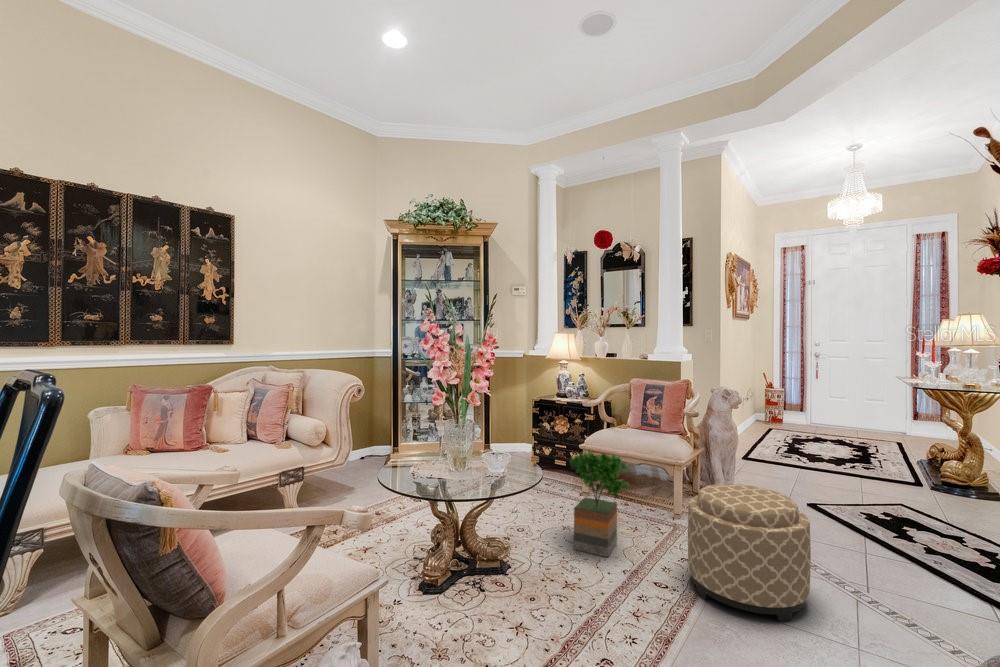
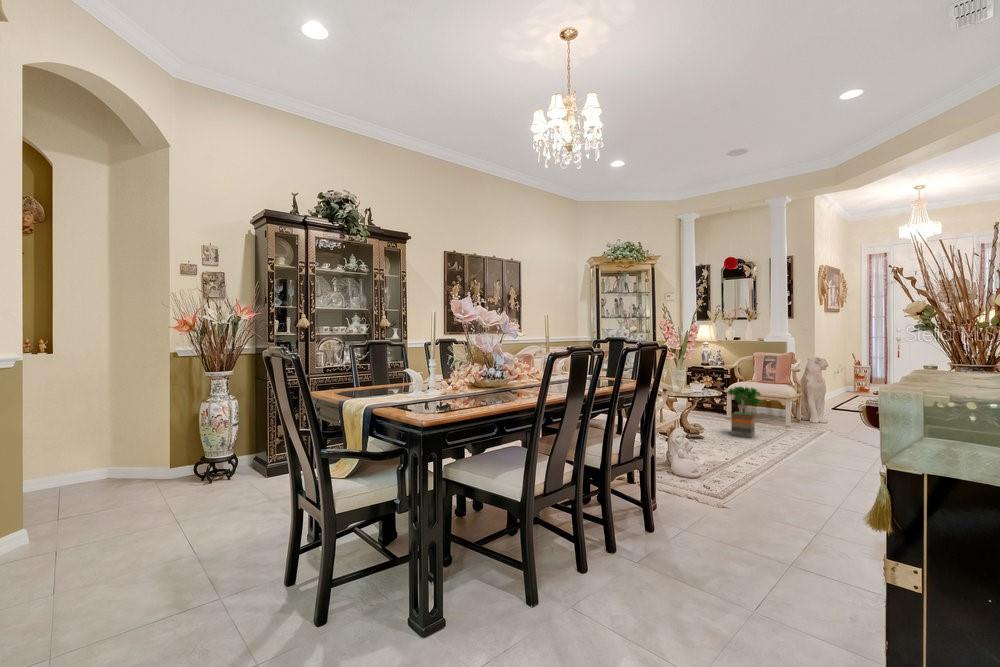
ottoman: present [688,484,811,621] -> none [796,399,859,454]

